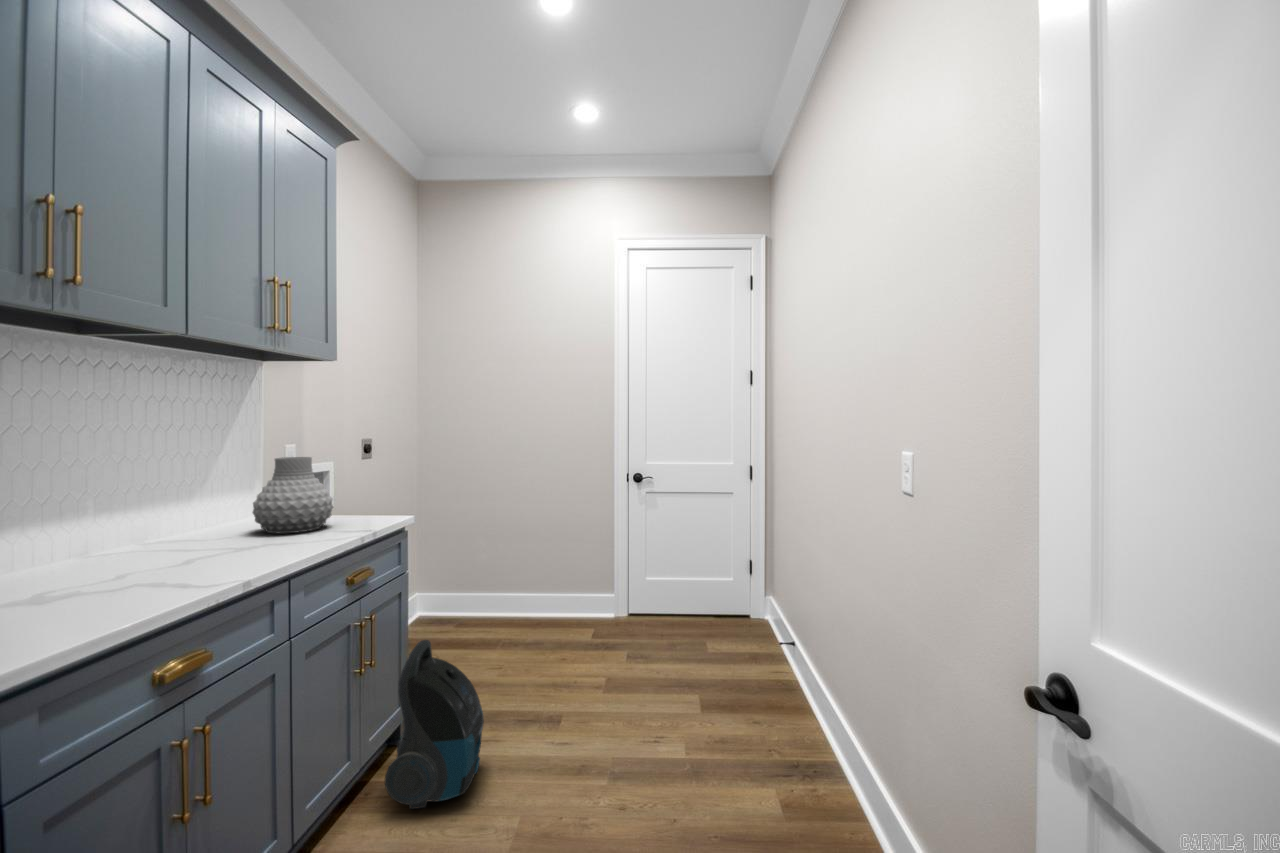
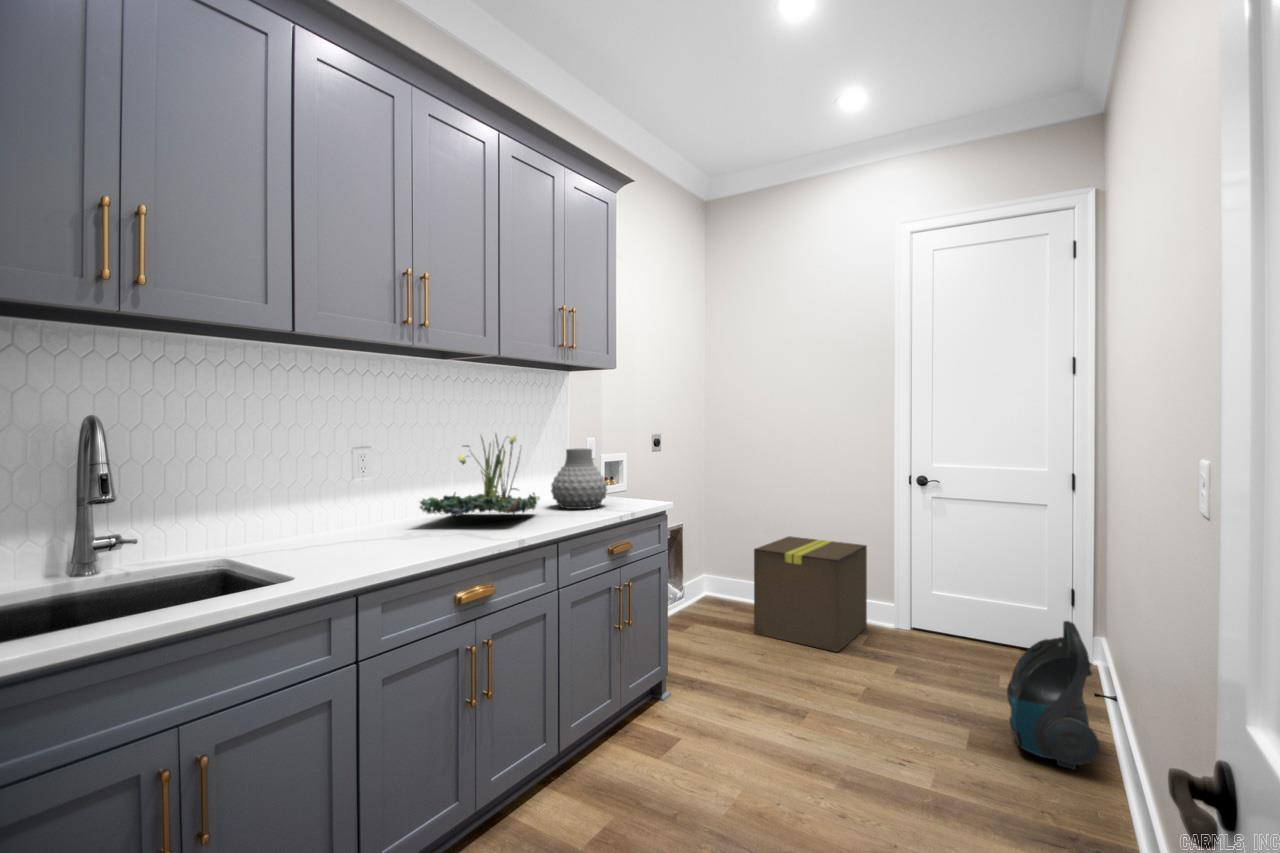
plant: none [40,437,243,562] -> present [420,435,539,516]
cardboard box: none [484,540,589,649] -> present [754,536,867,652]
vacuum cleaner: present [385,640,484,809] -> present [1007,621,1100,770]

